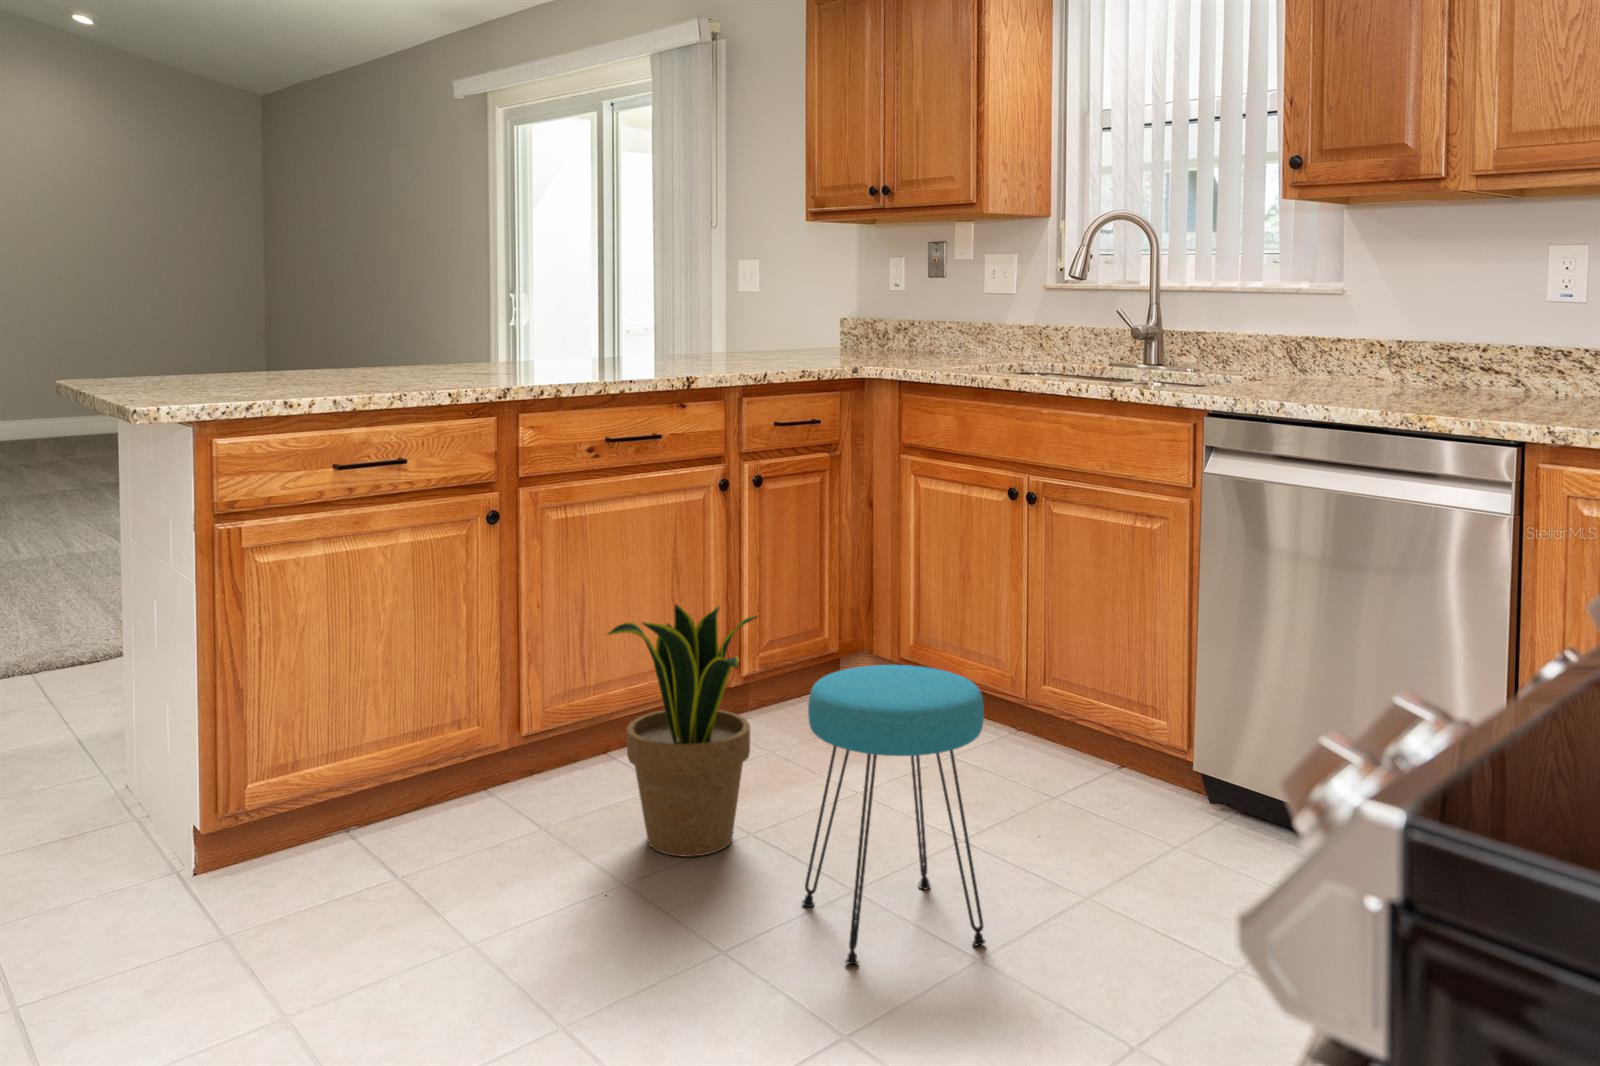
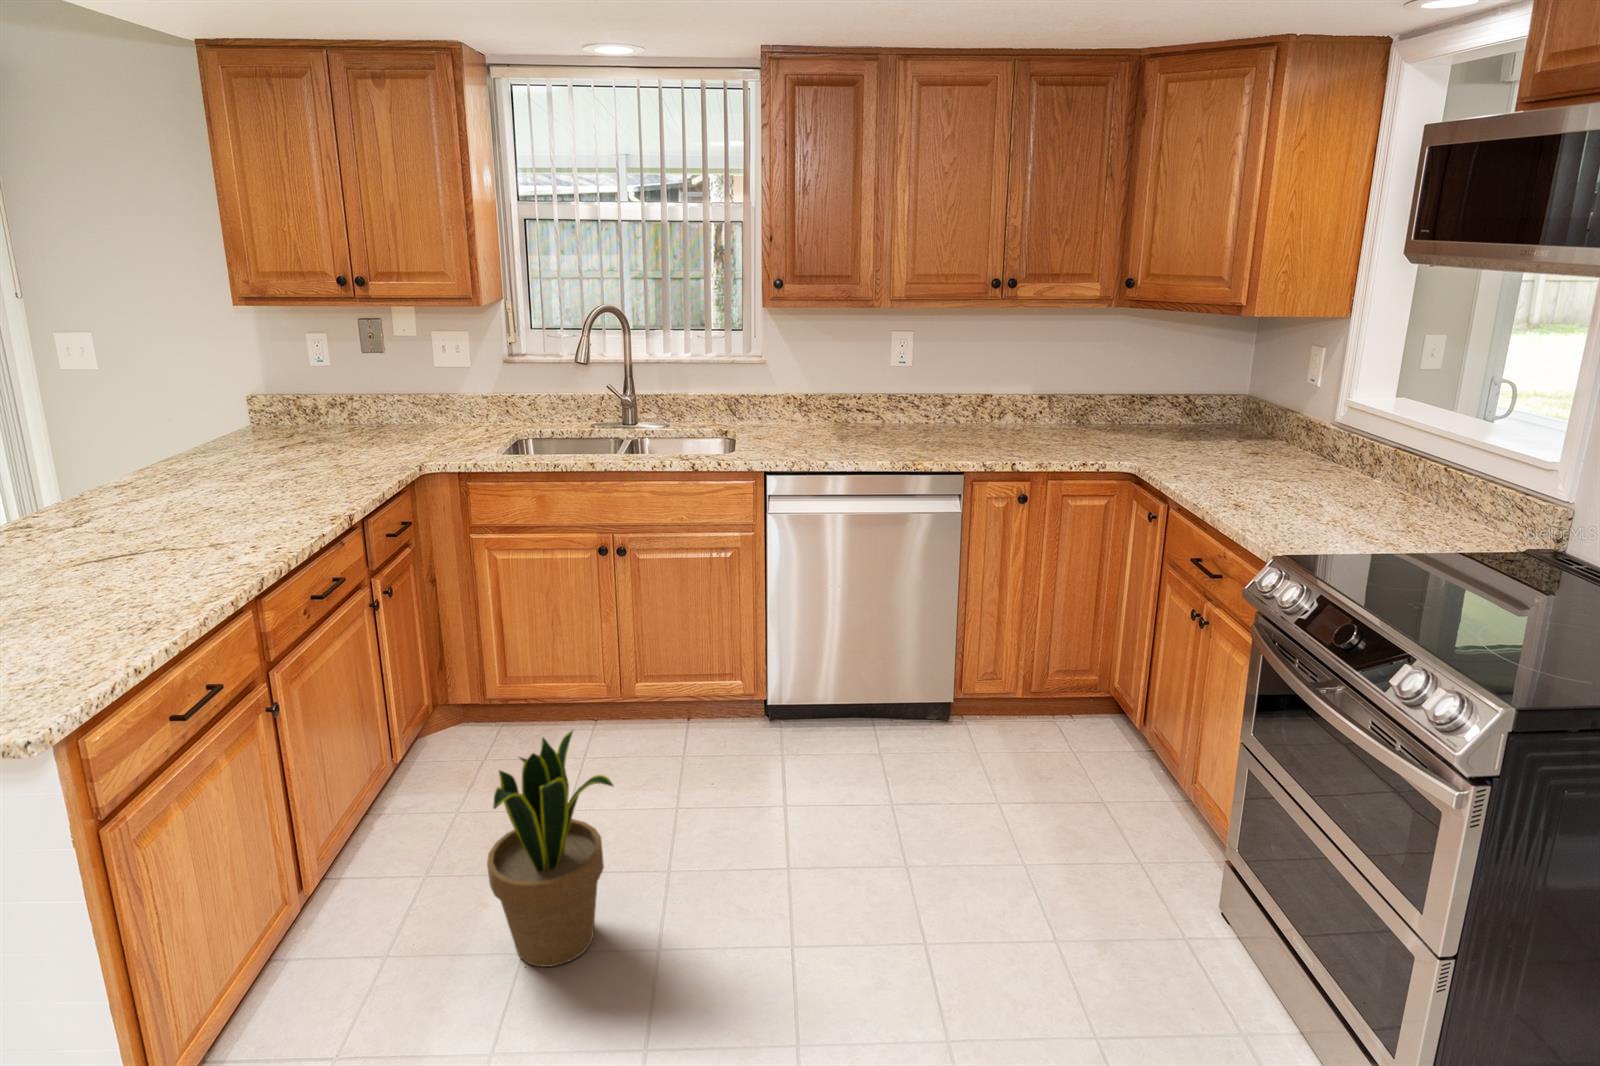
stool: present [802,665,985,964] -> none [713,721,849,959]

